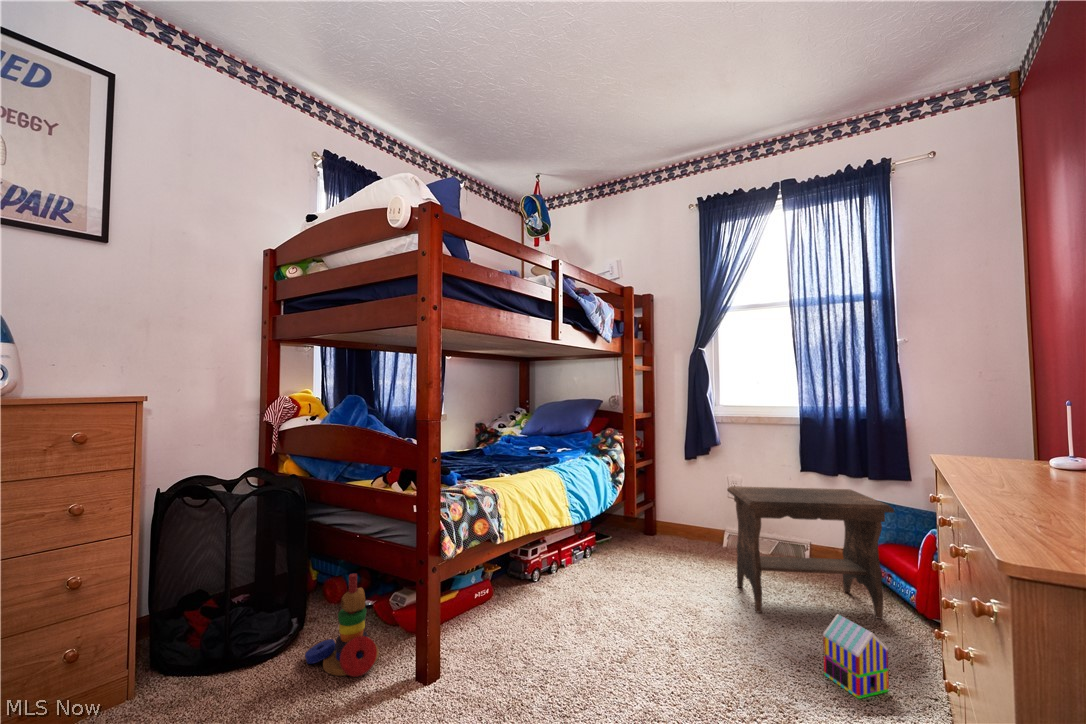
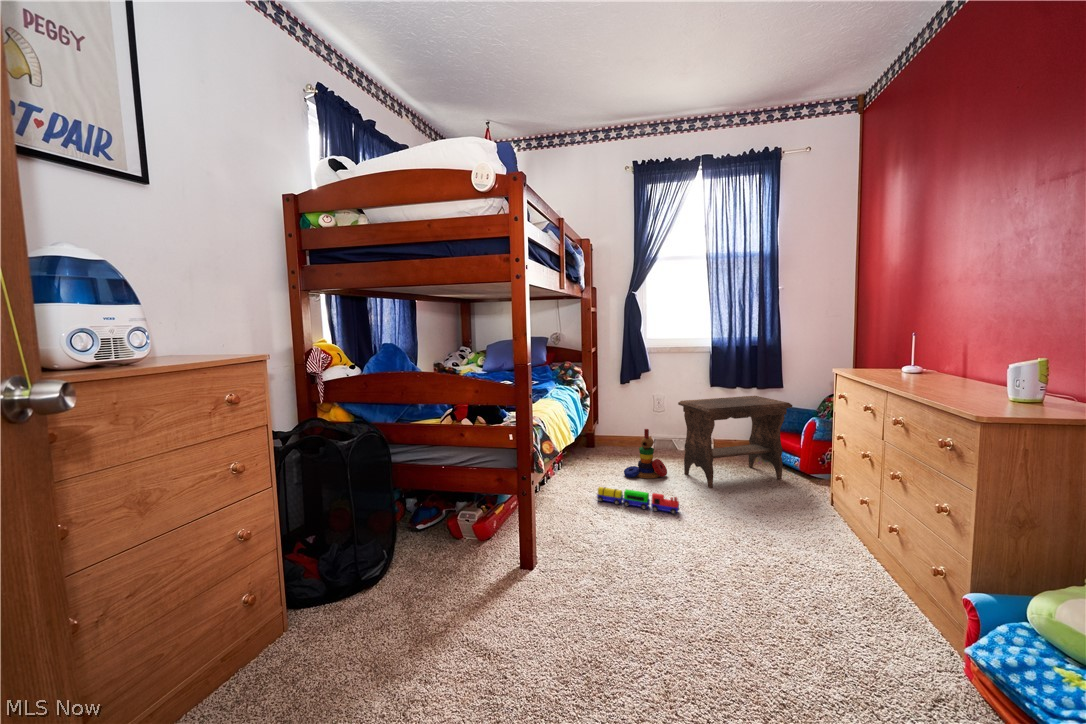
stacking toy: present [305,574,379,677] -> present [624,429,667,479]
toy train: none [592,585,685,641] -> present [597,487,679,514]
toy house: present [823,614,889,699] -> none [775,475,814,525]

